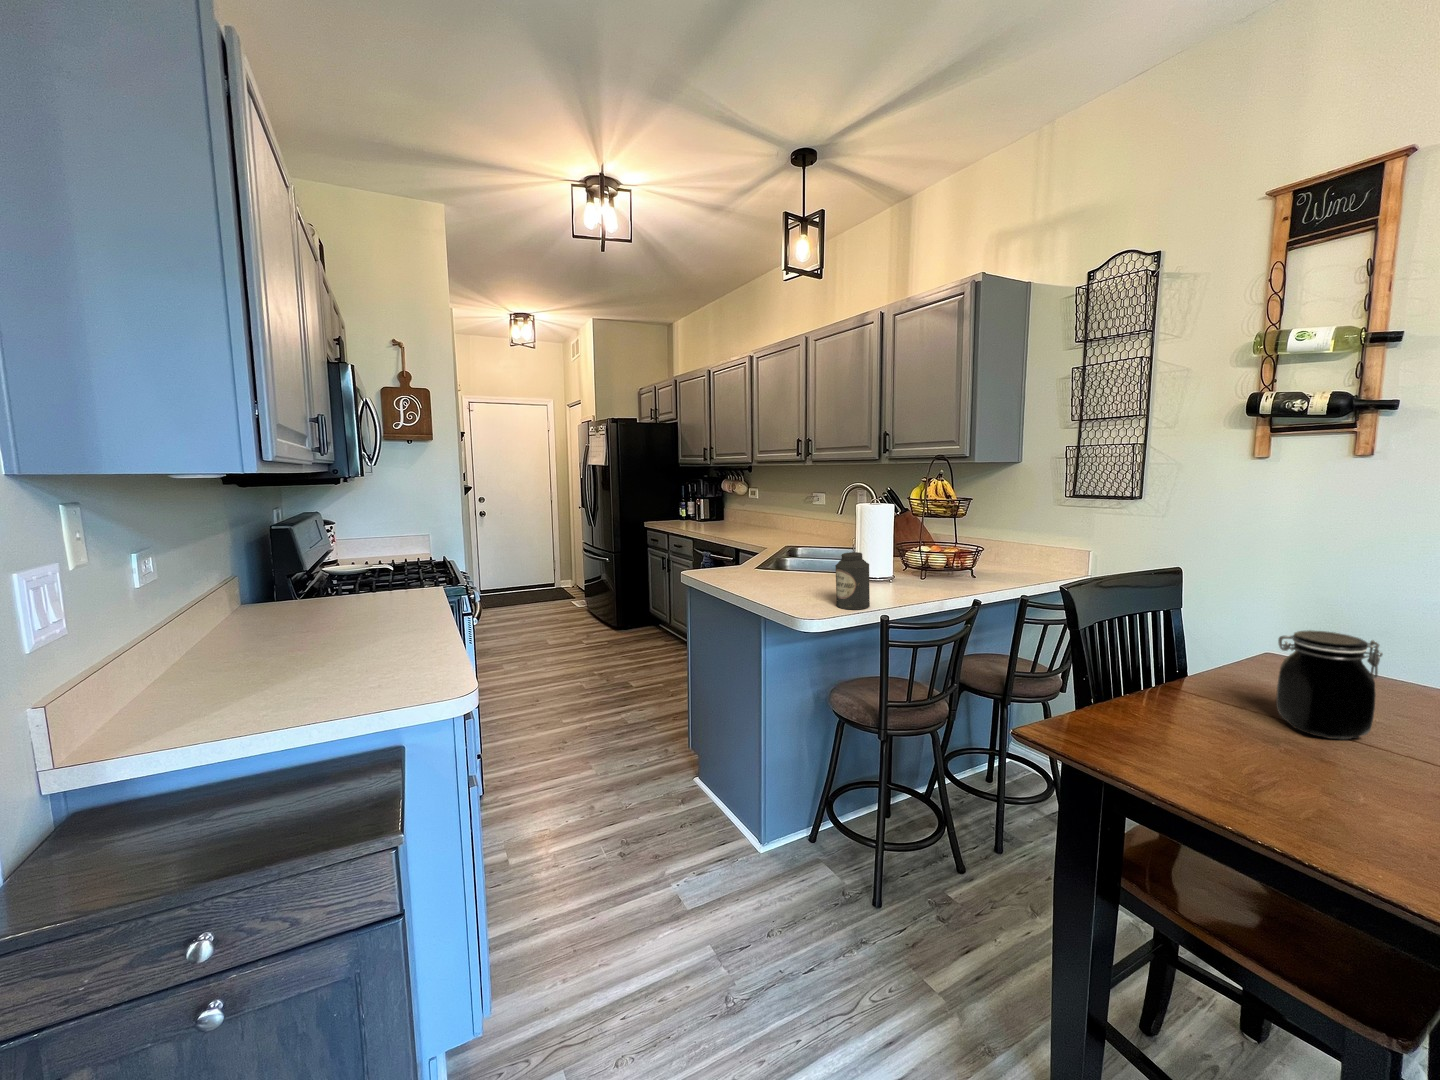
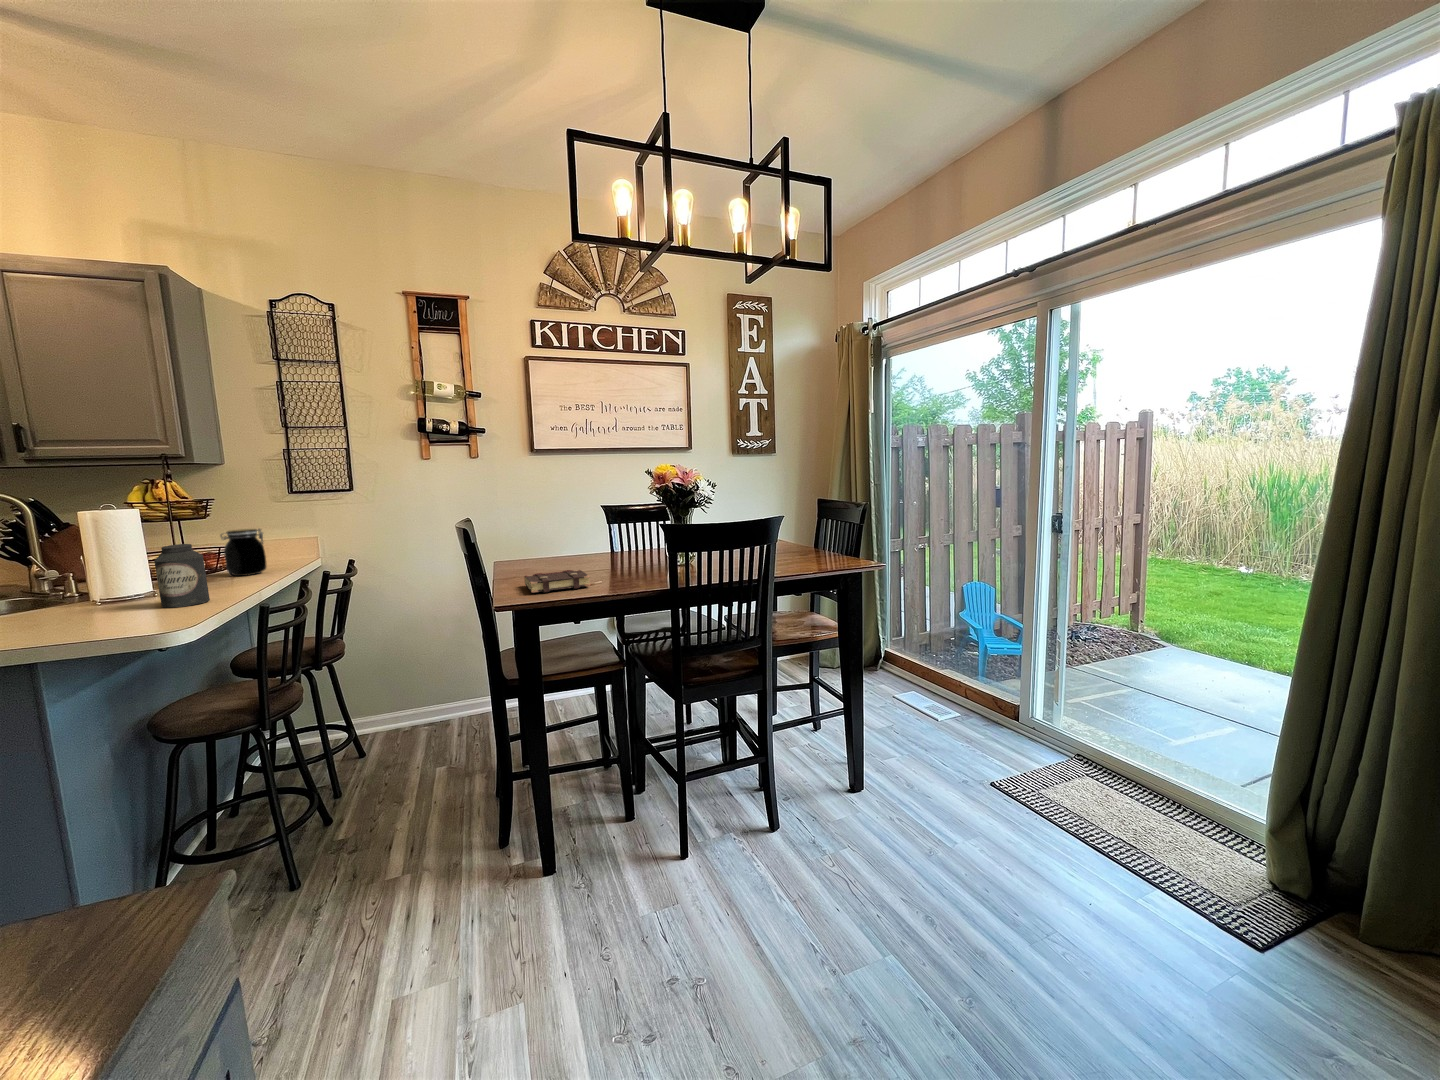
jar: present [1276,630,1383,739] -> present [220,529,266,576]
book: none [1126,718,1312,812] -> present [524,570,590,593]

